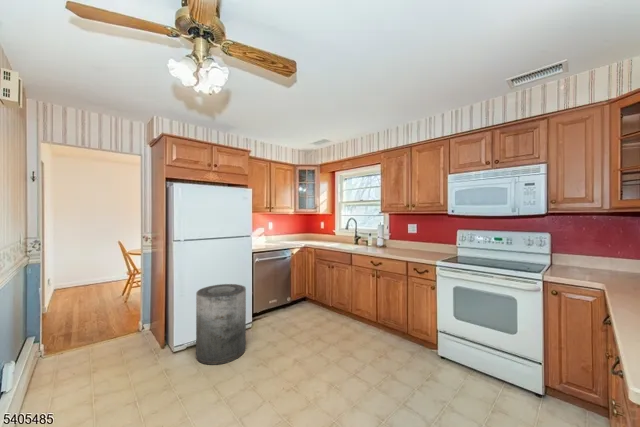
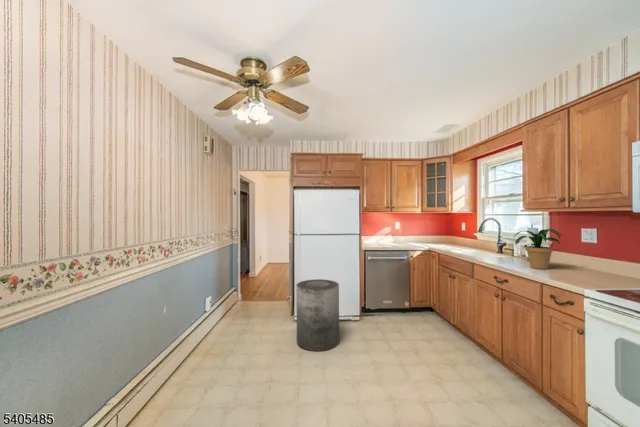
potted plant: none [381,226,410,253] -> present [514,229,562,269]

